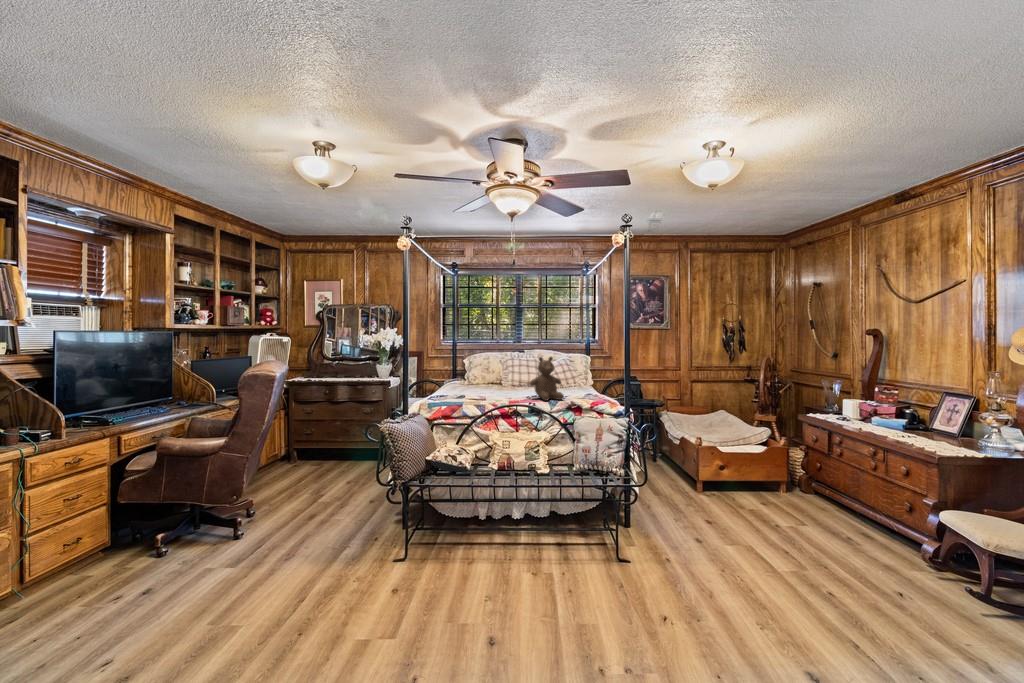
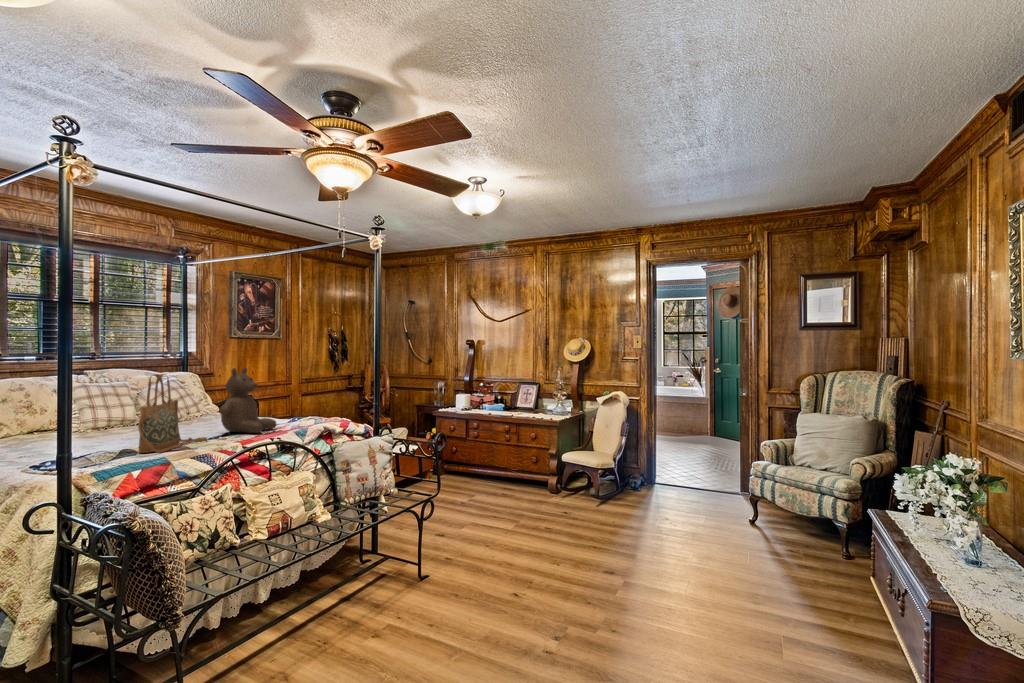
handbag: none [475,359,518,402] -> present [138,374,207,453]

